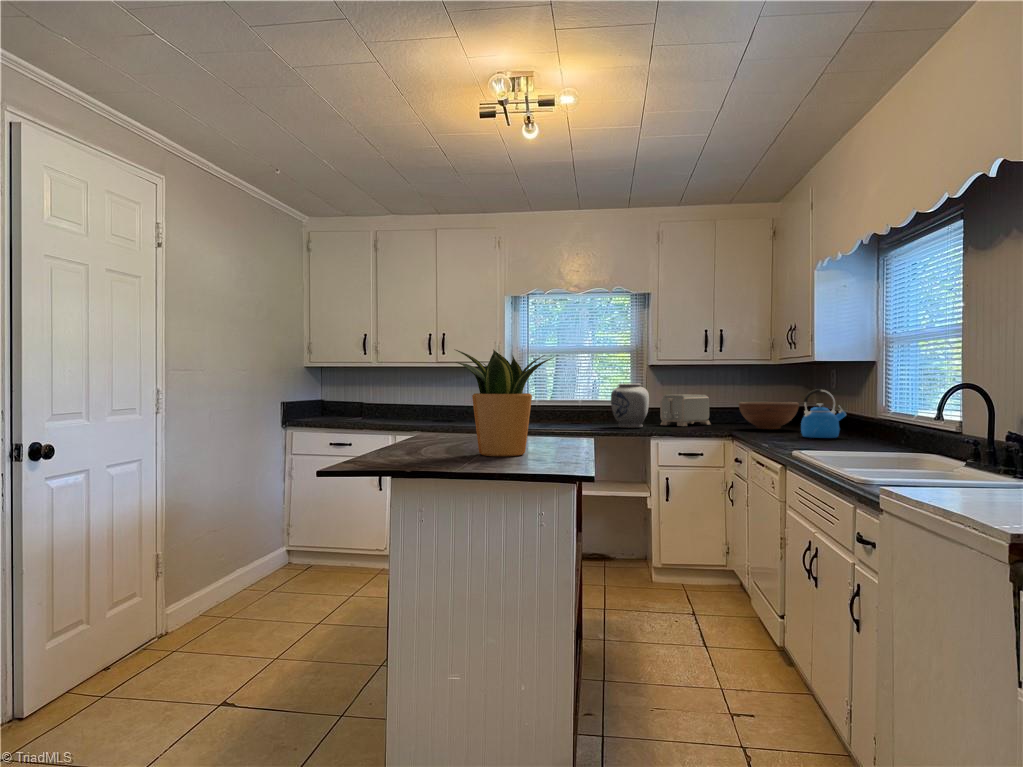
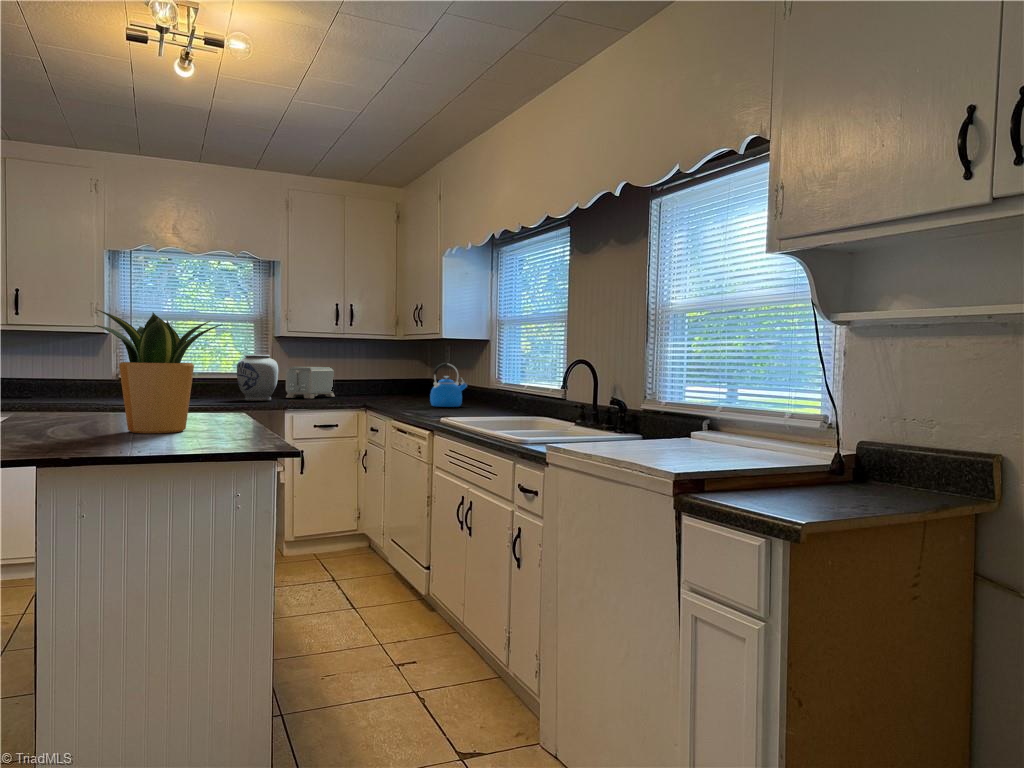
fruit bowl: present [739,402,799,430] -> none [367,375,421,400]

